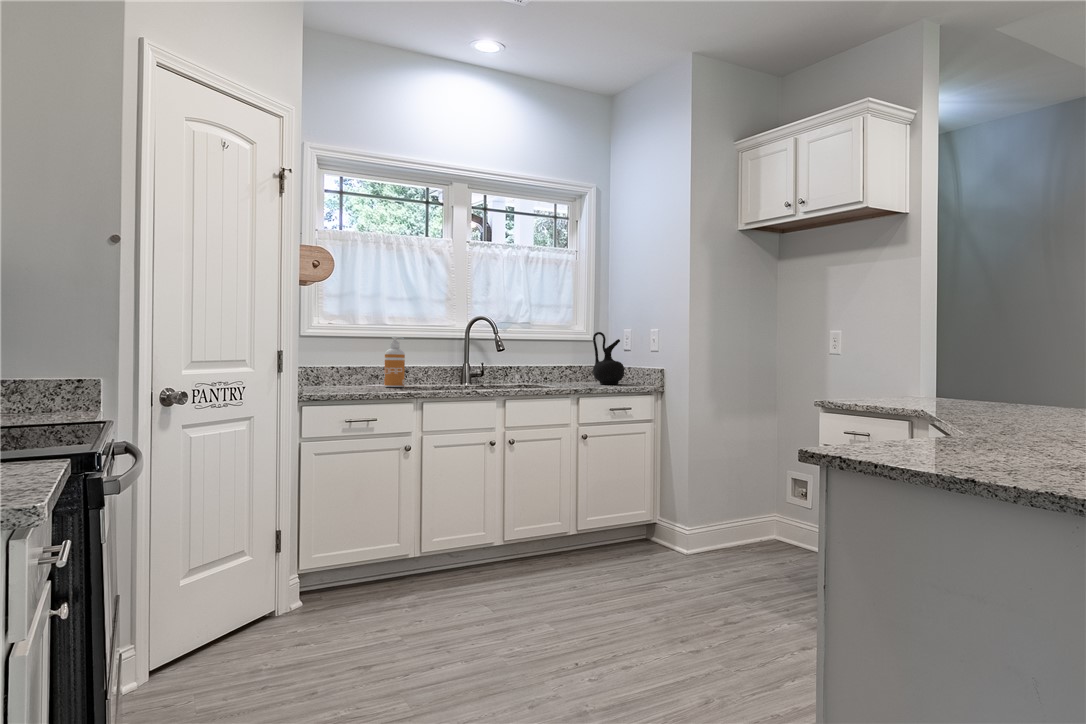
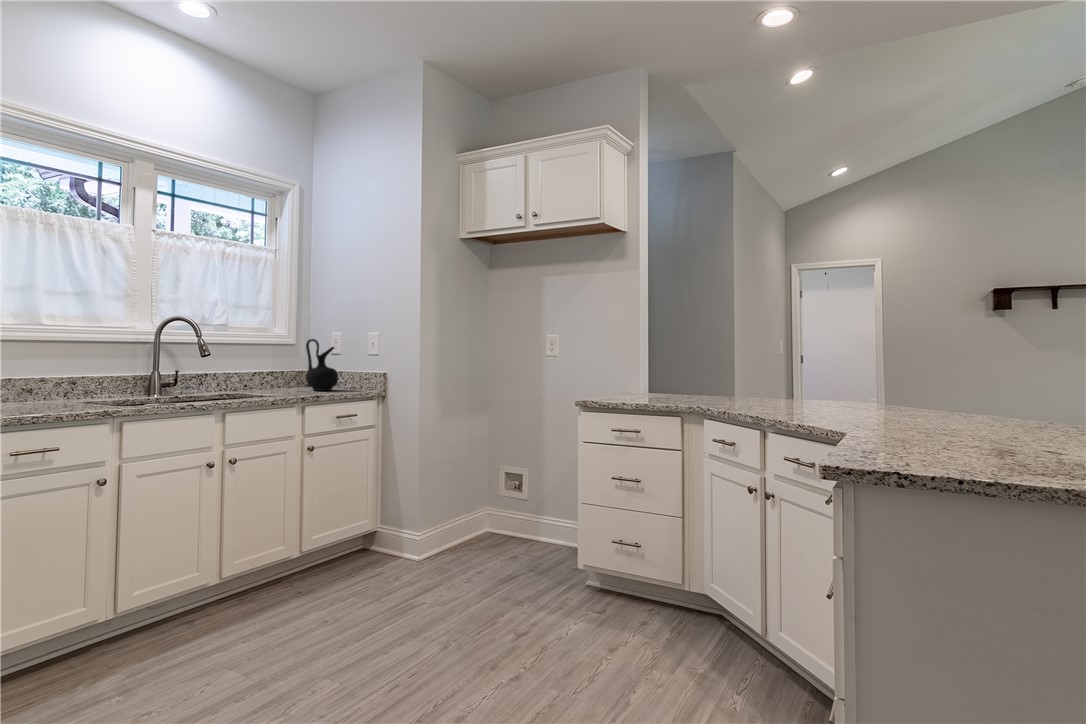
soap dispenser: present [384,337,405,387] -> none [34,339,69,403]

